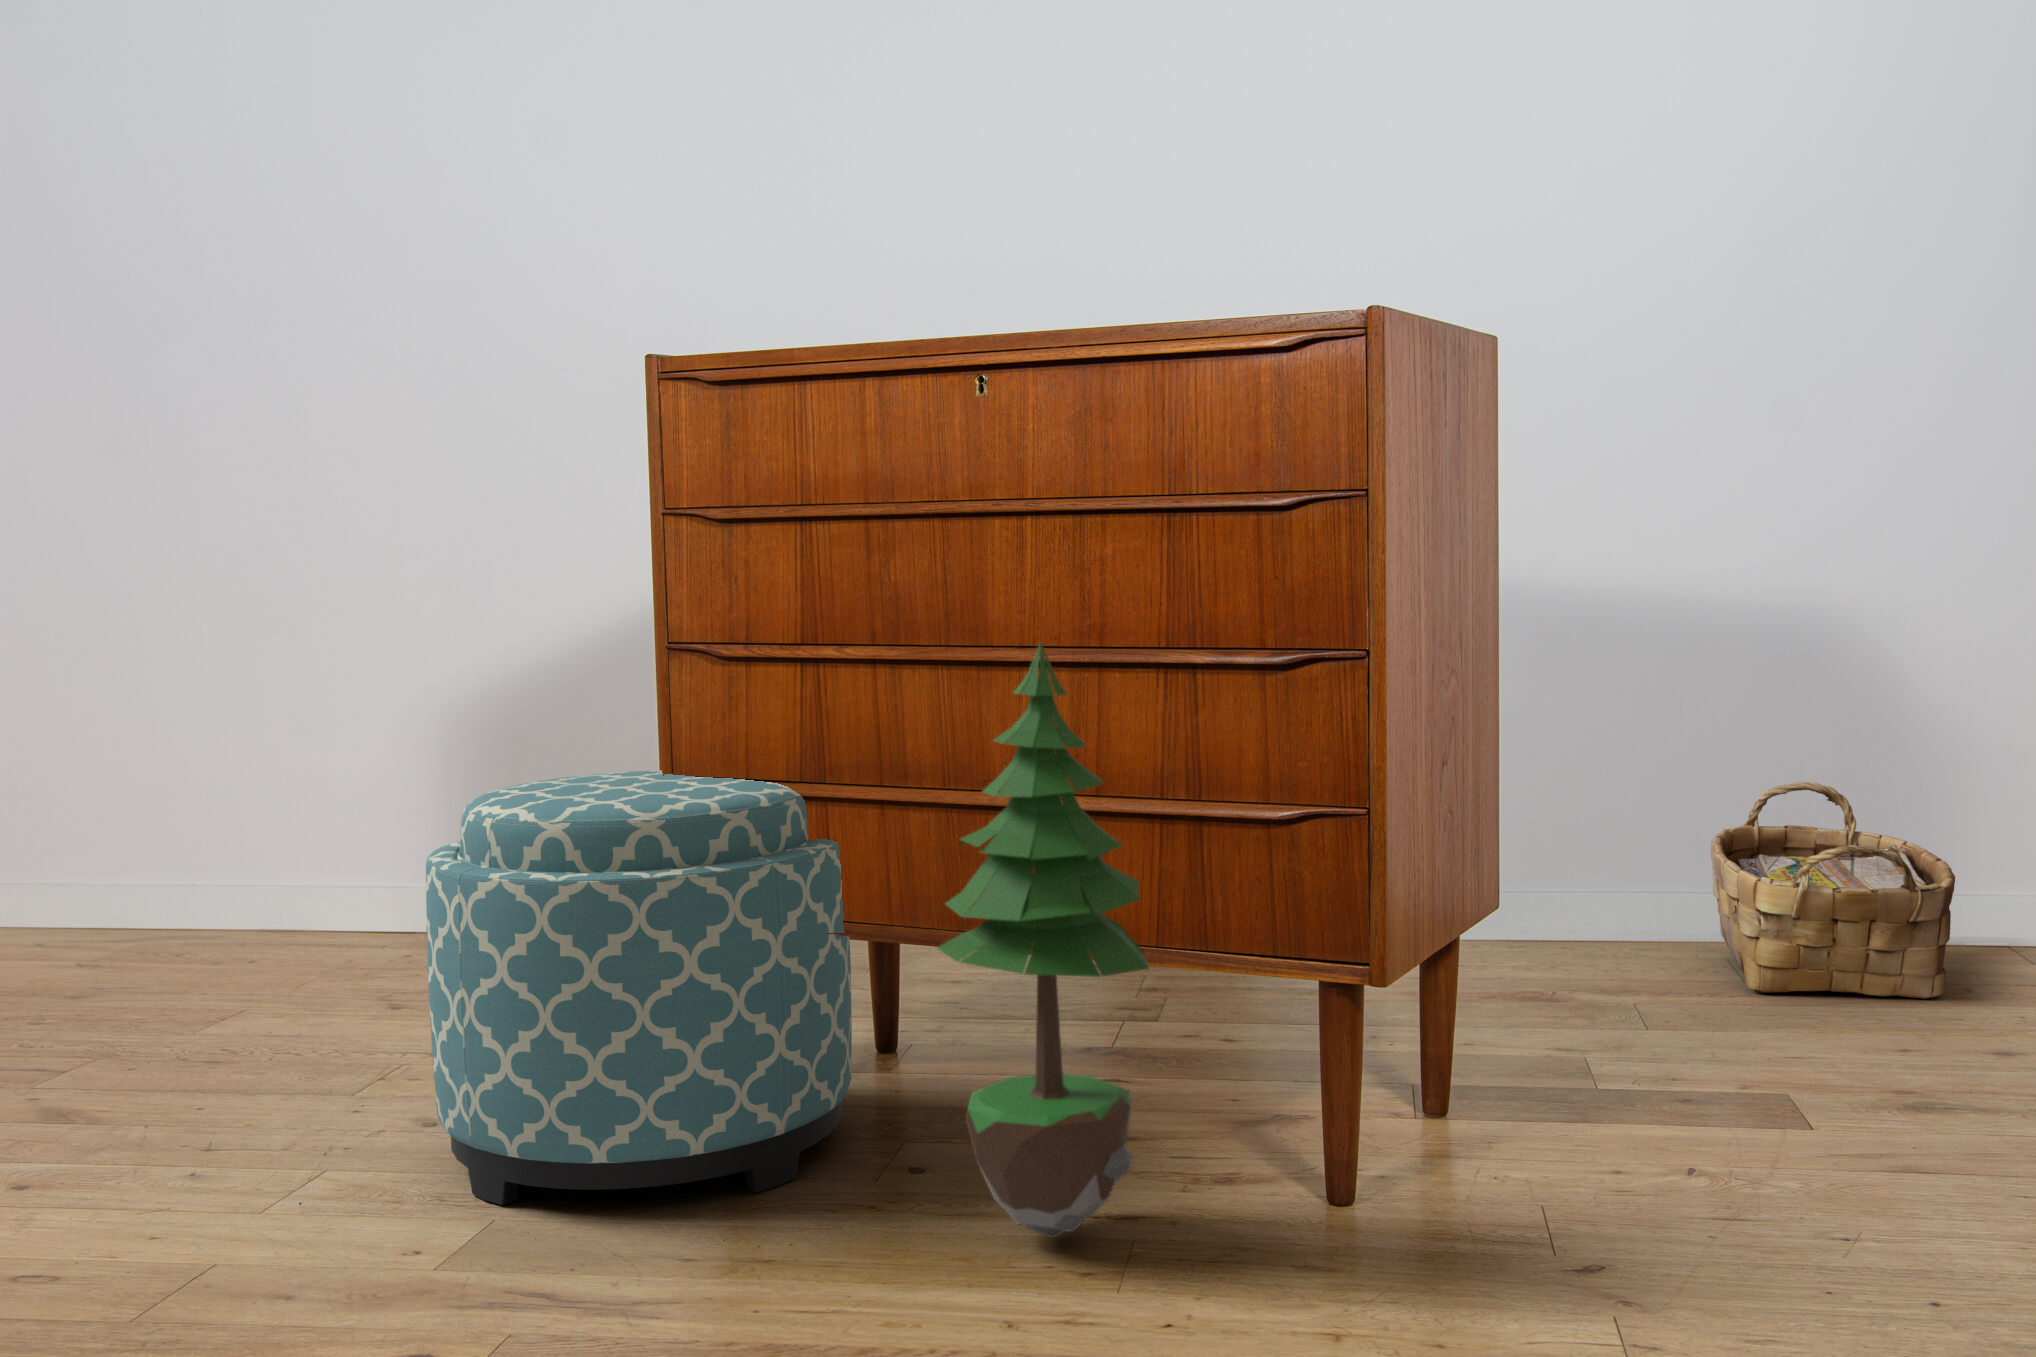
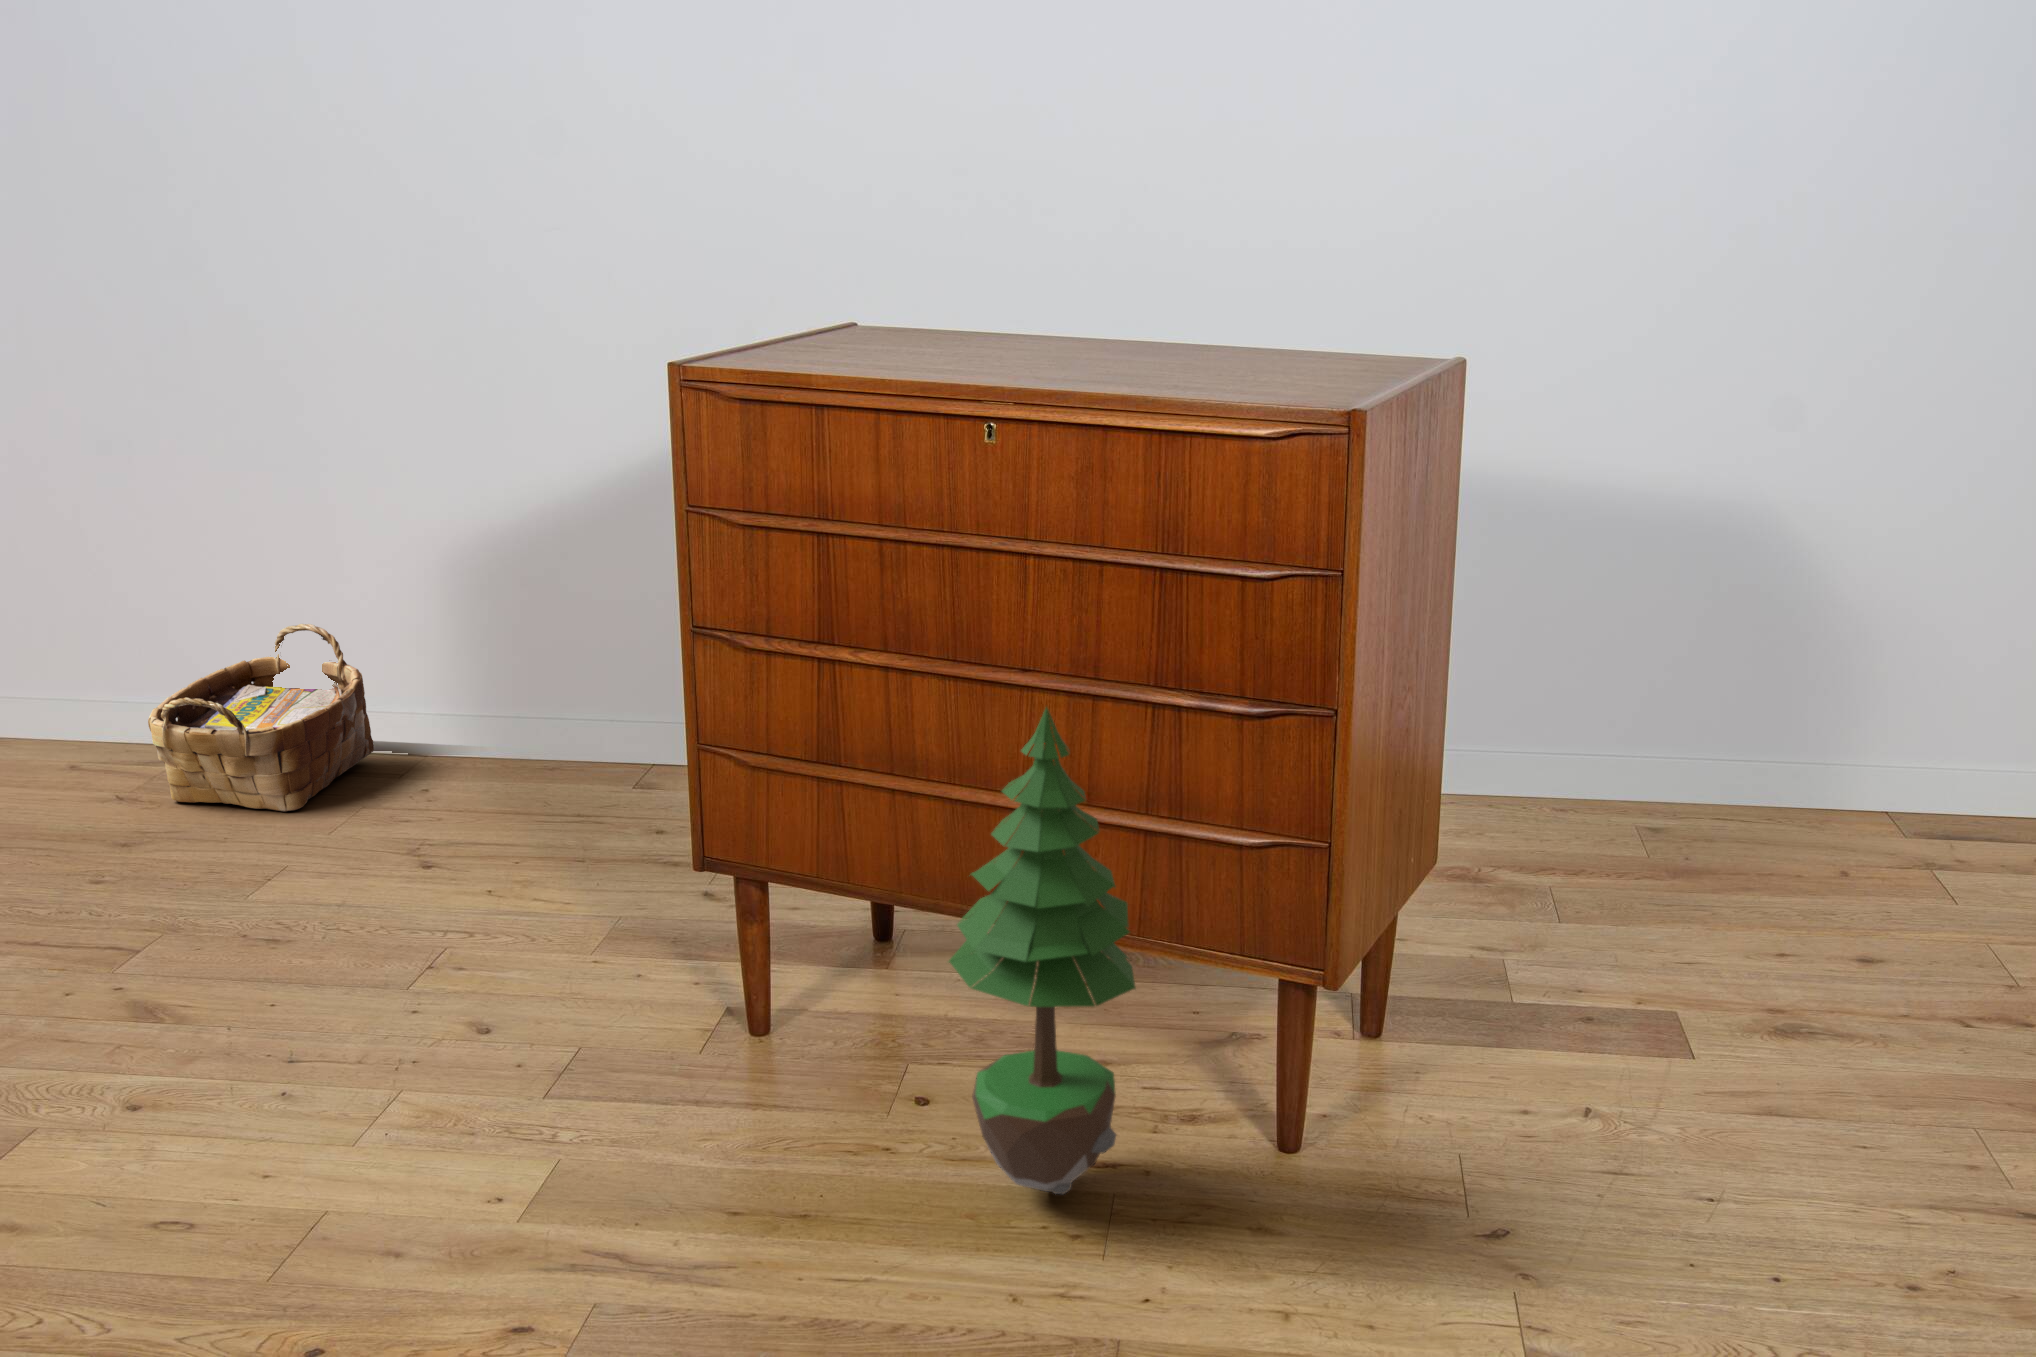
ottoman: present [426,770,852,1205] -> none [480,727,862,1142]
woven basket: present [1711,782,1955,999] -> present [148,624,374,812]

